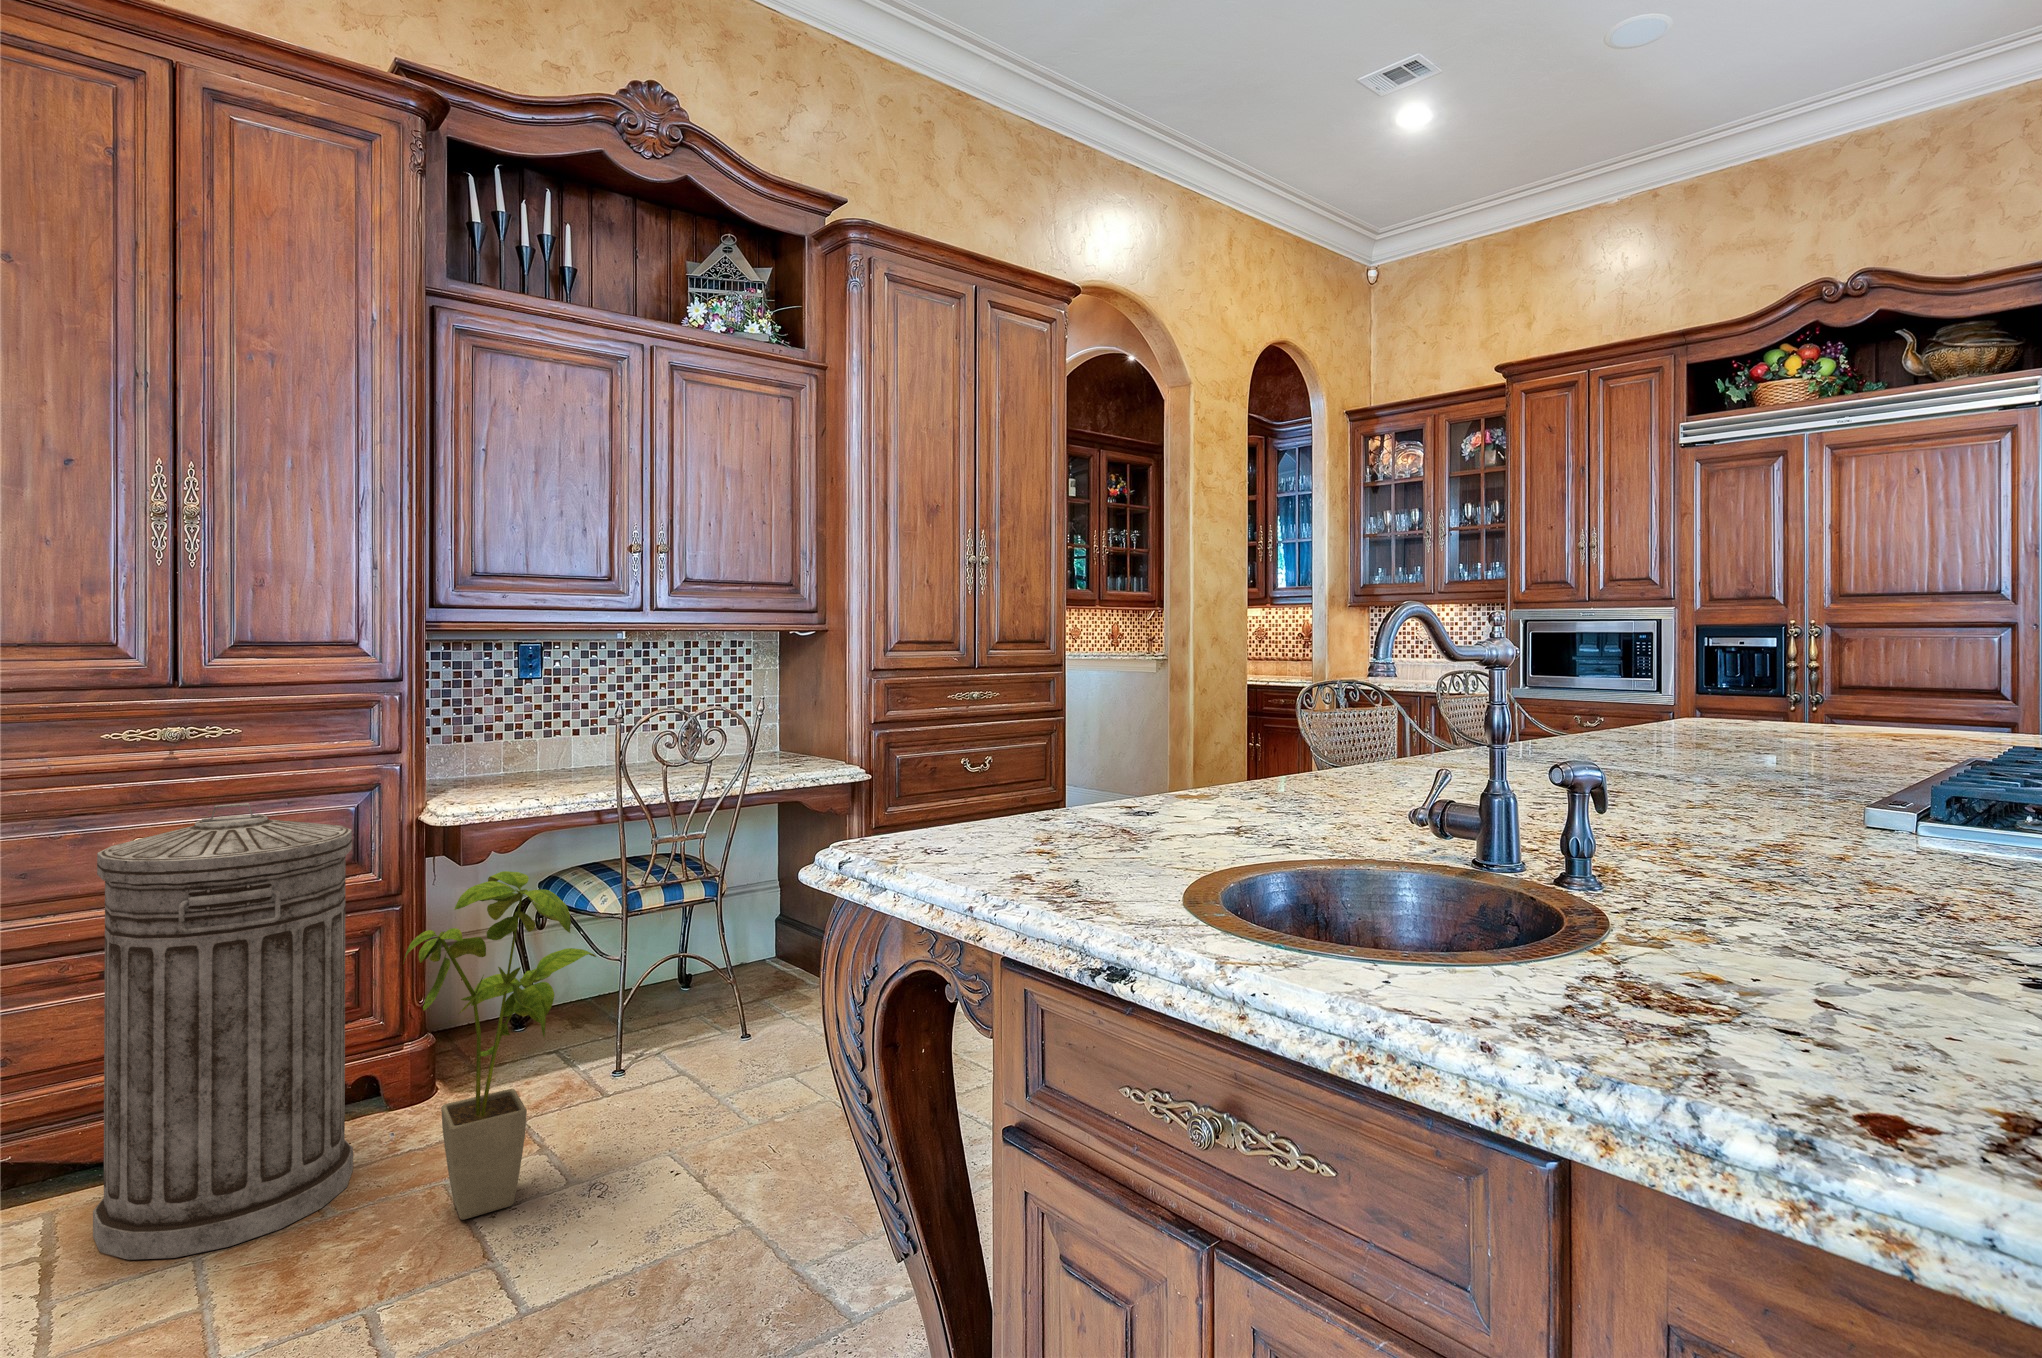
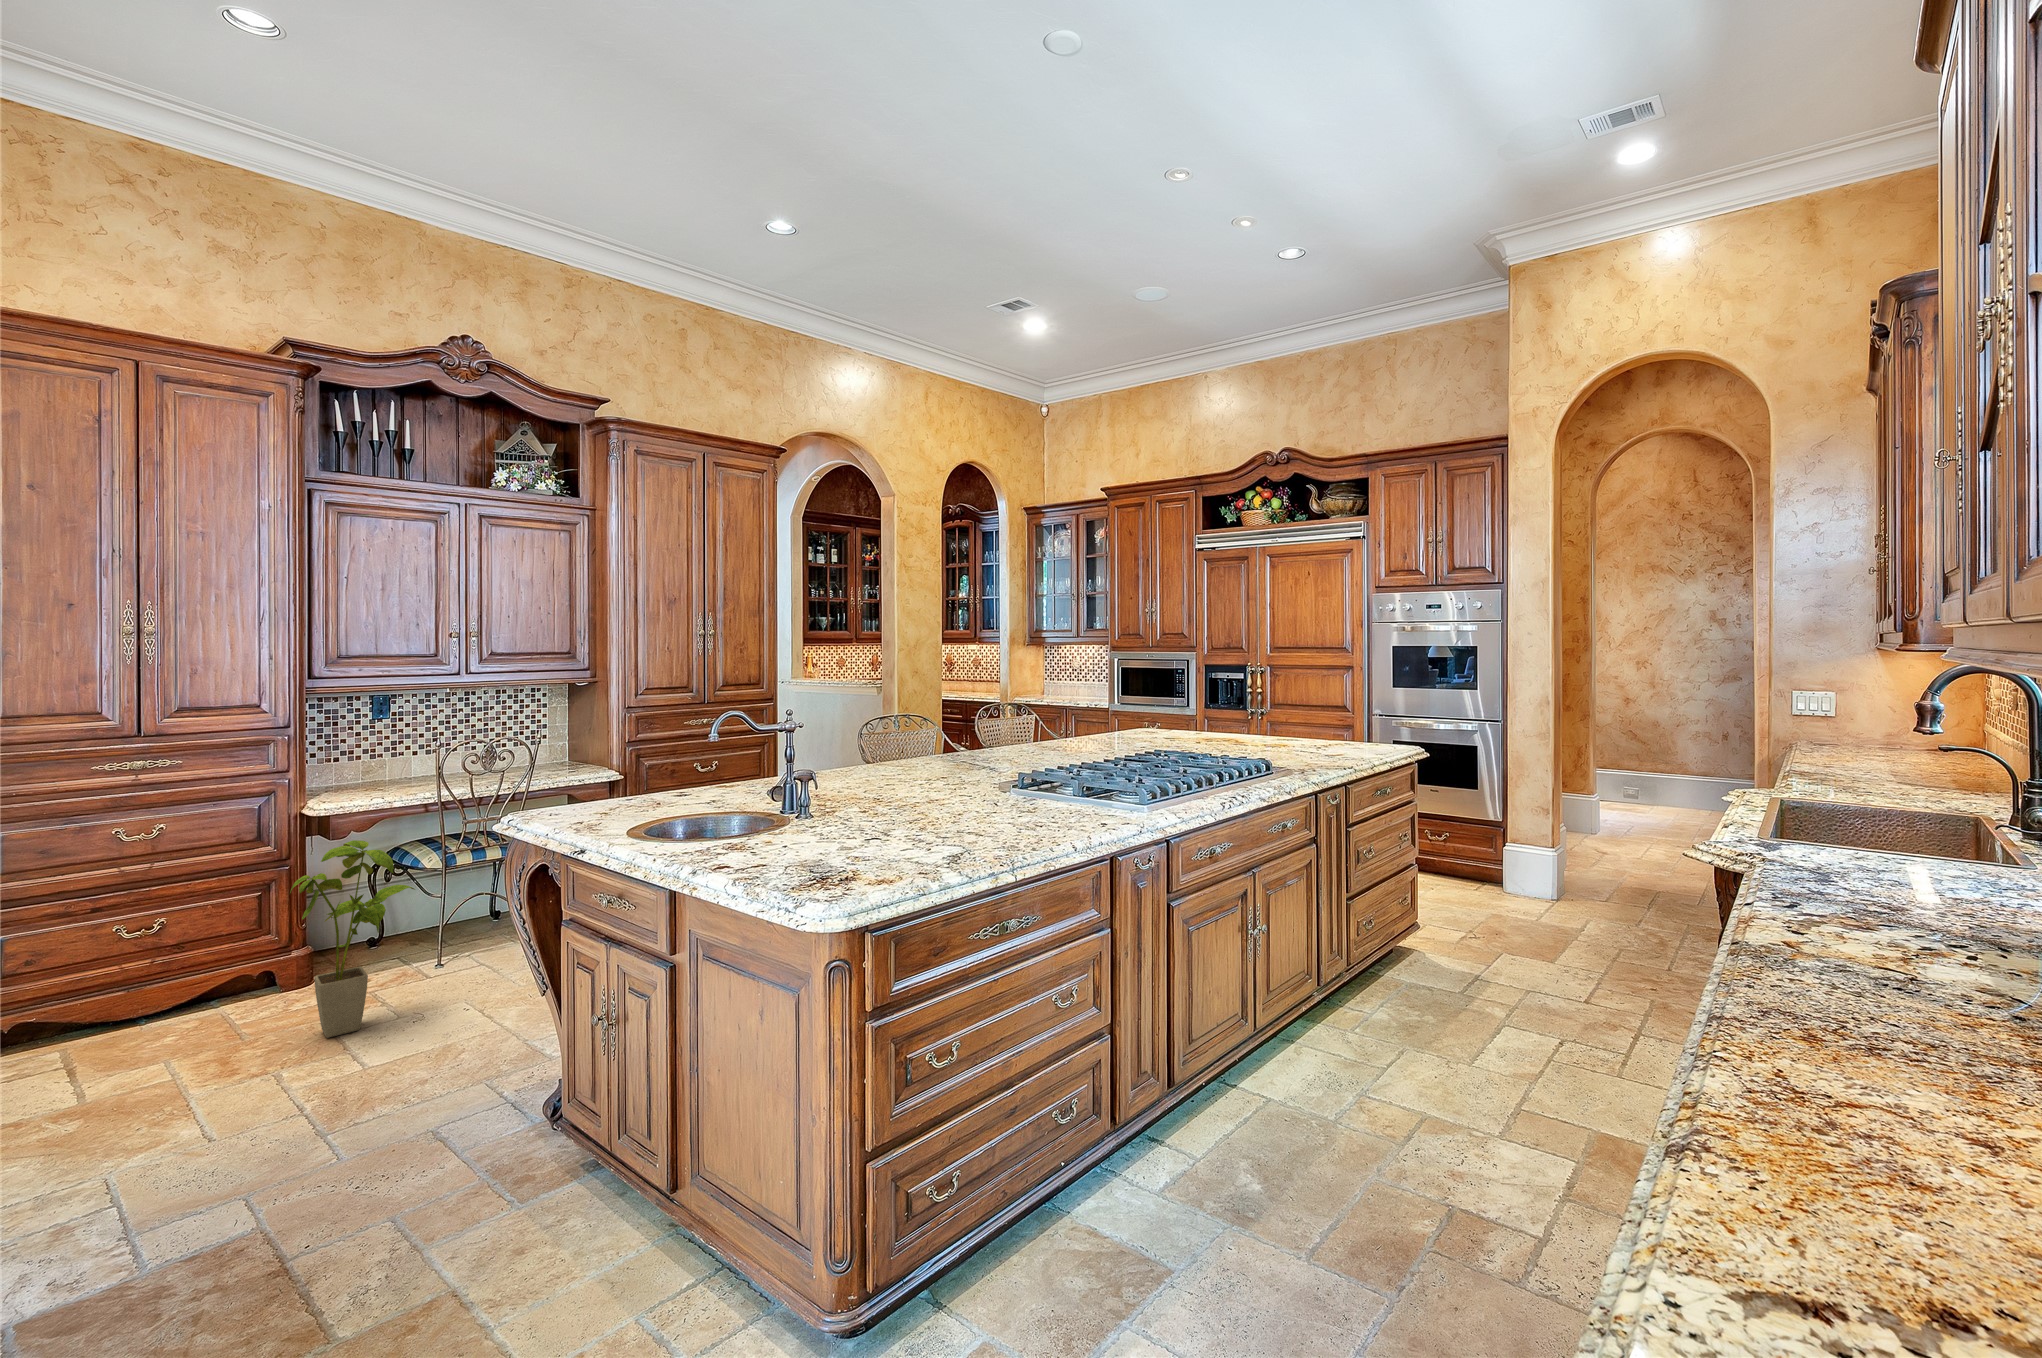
trash can: present [93,803,353,1260] -> none [92,806,258,1066]

